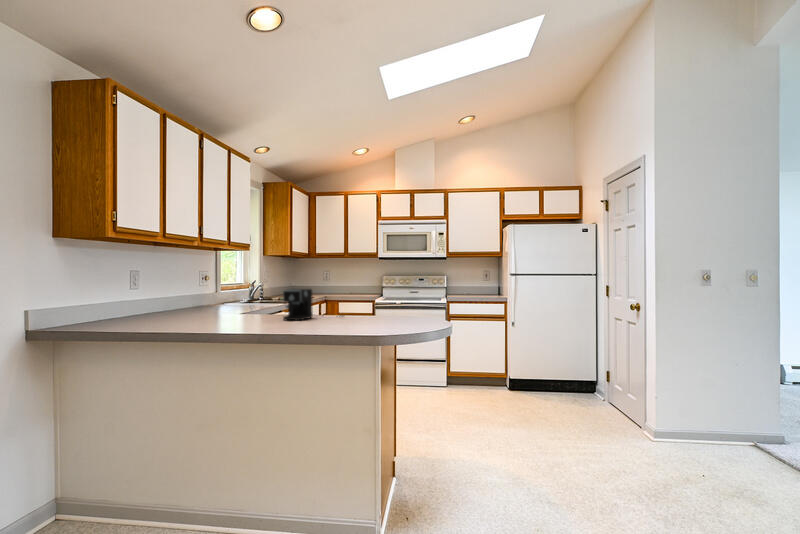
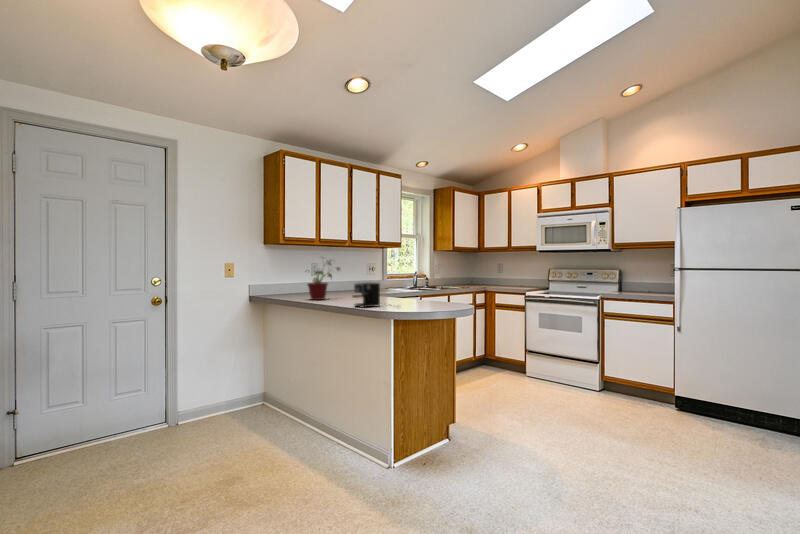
potted plant: none [157,254,212,317] -> present [308,260,340,300]

